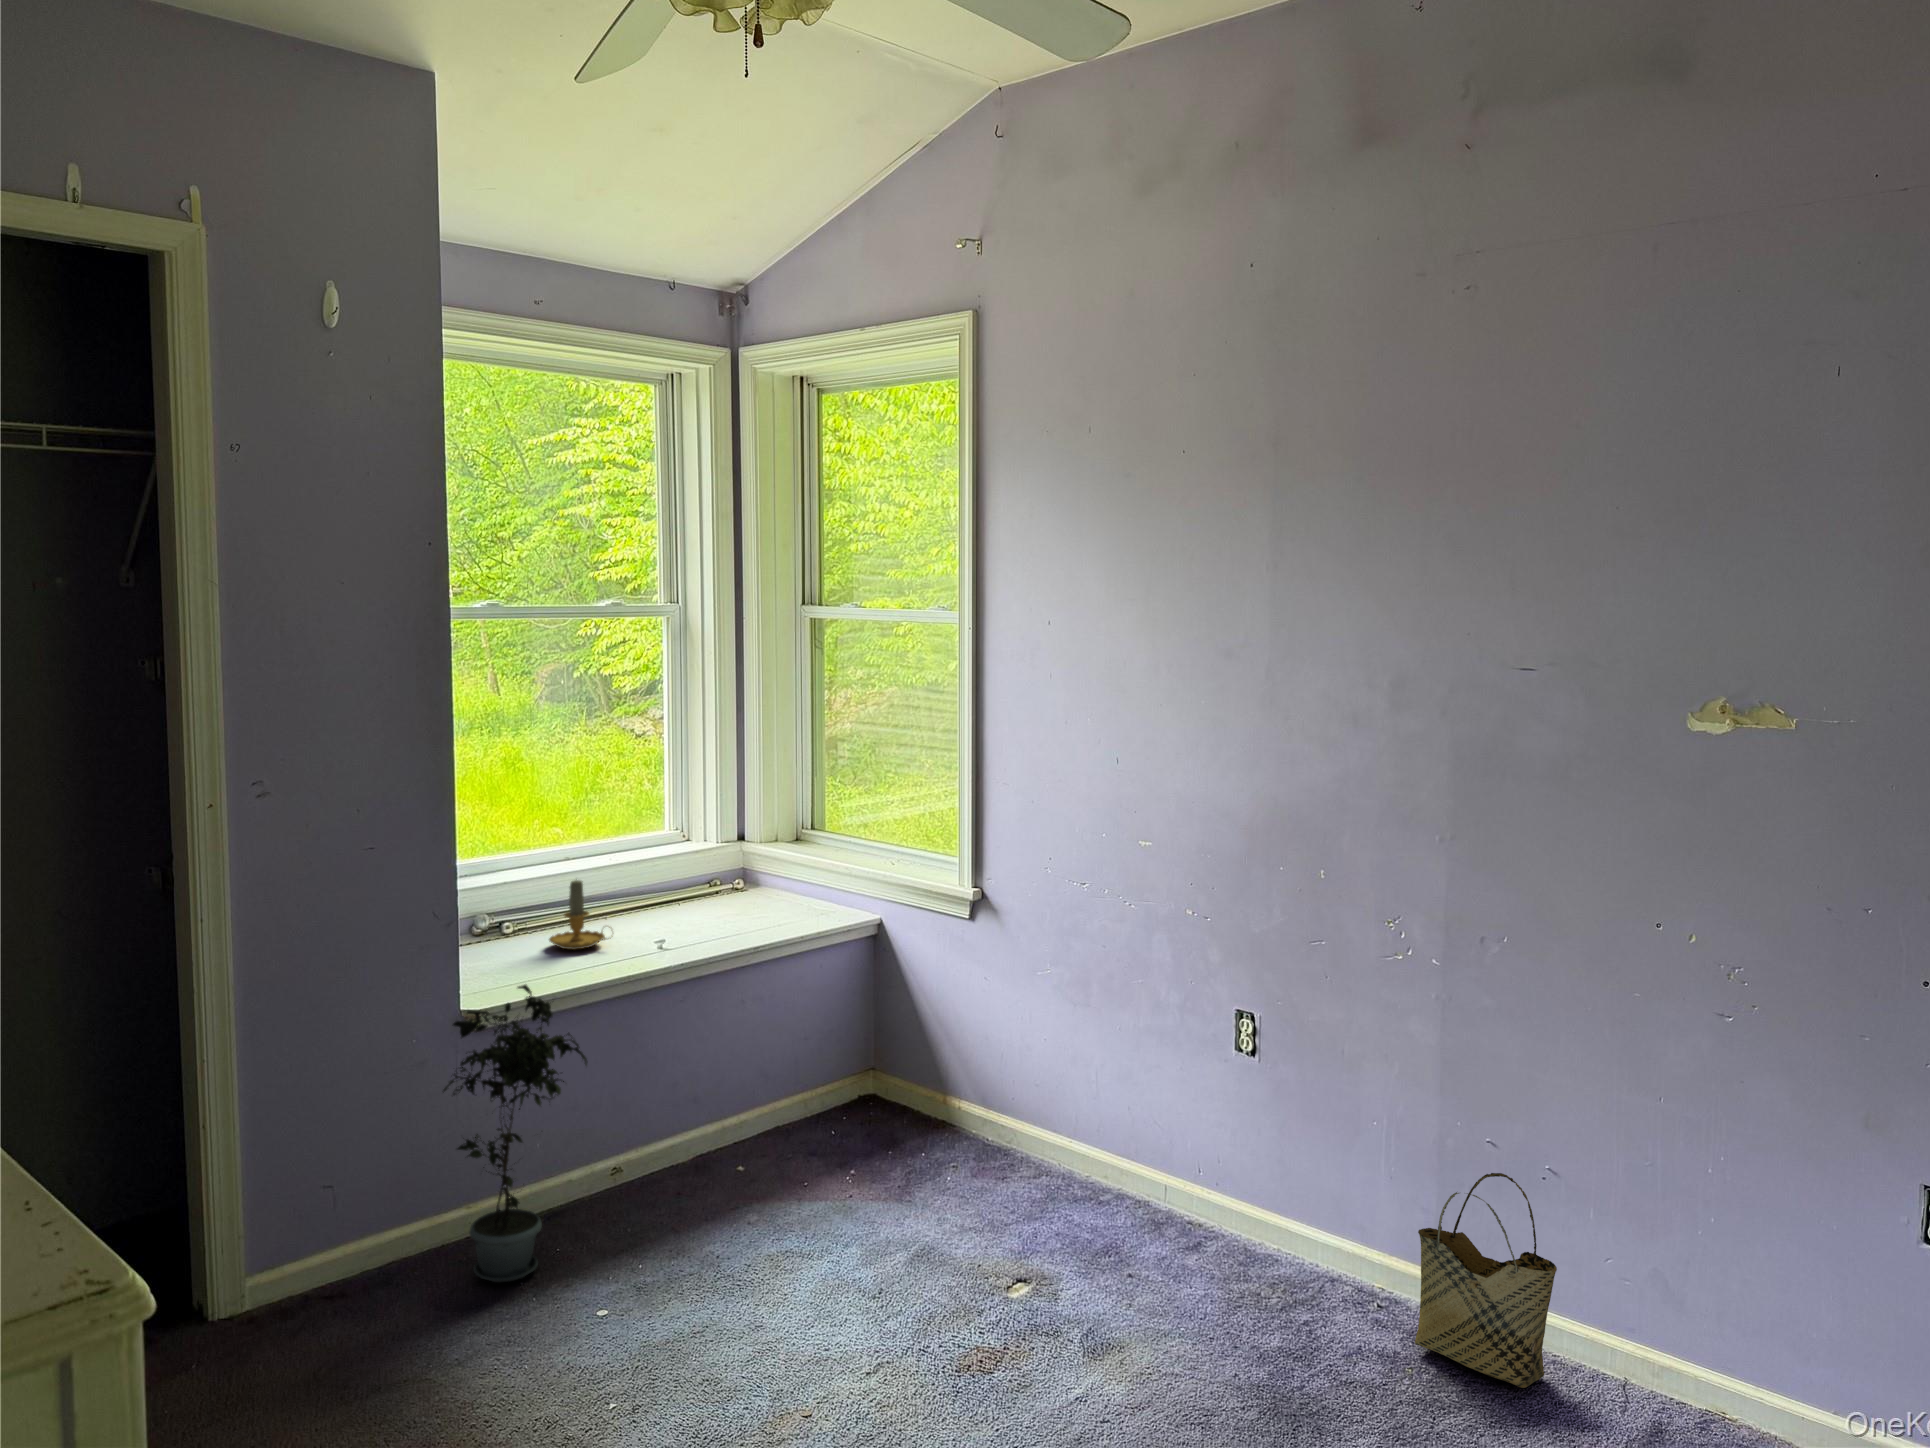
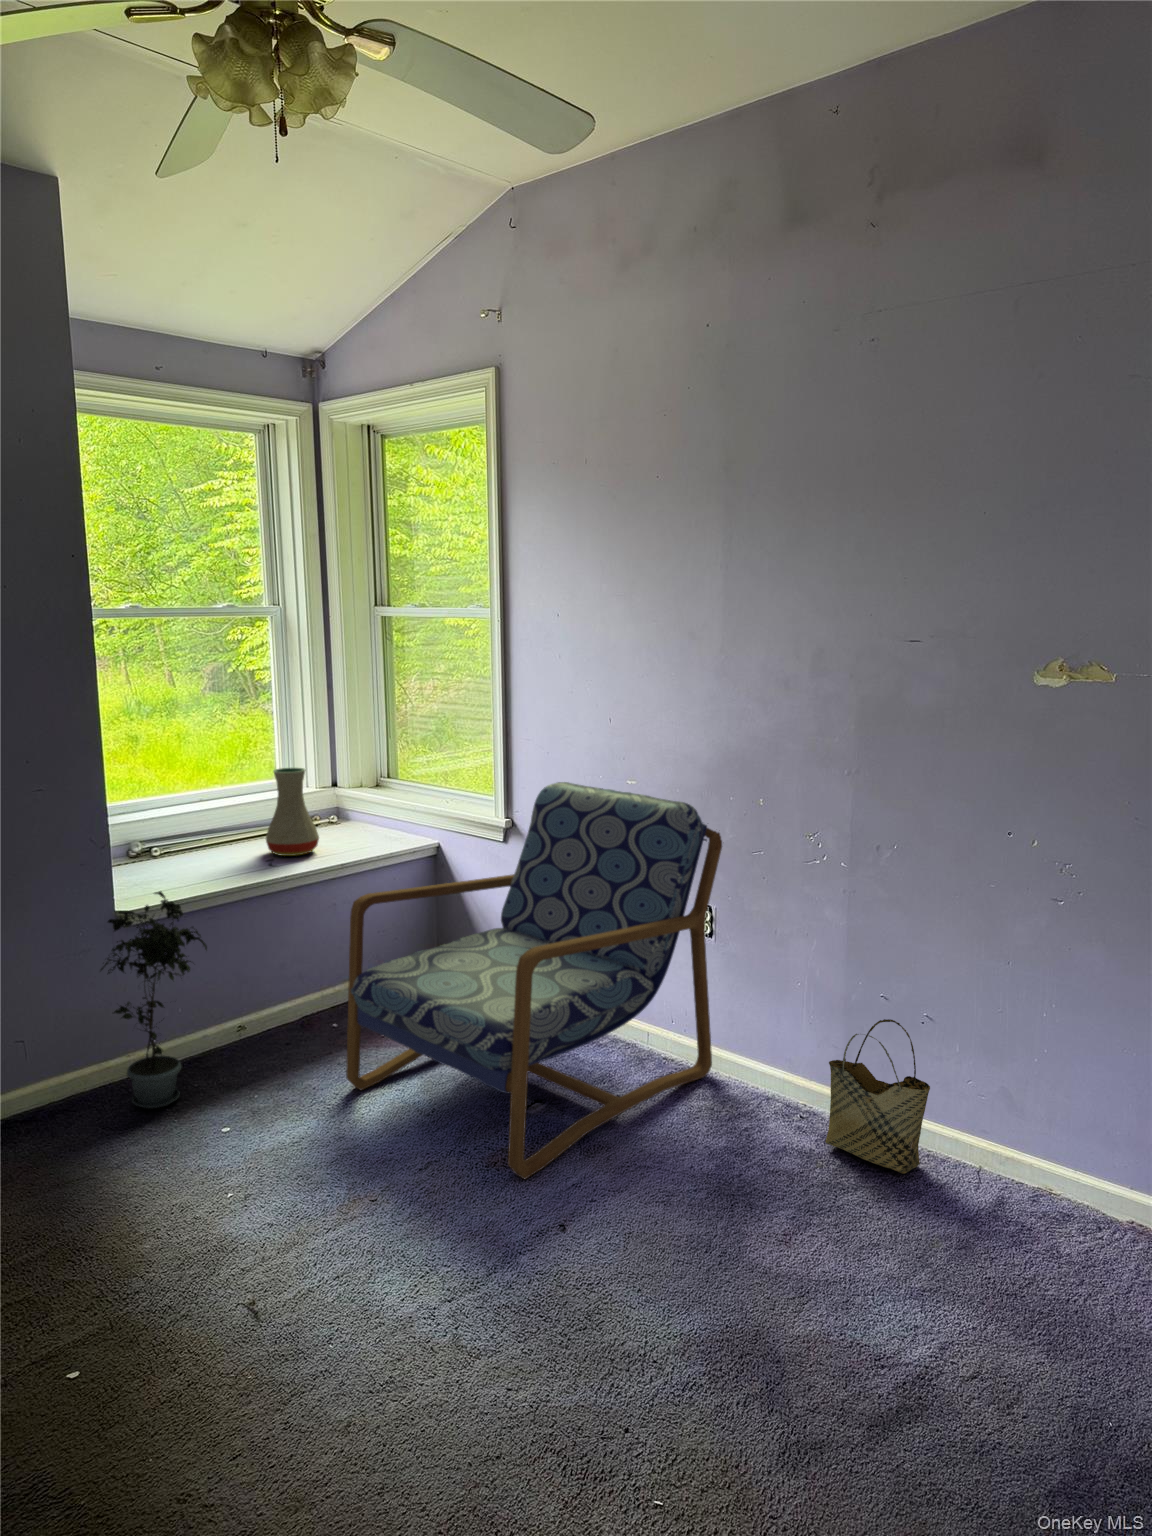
vase: none [653,818,725,937] -> present [266,768,319,856]
armchair: none [762,843,1271,1389] -> present [346,782,722,1179]
candle: present [549,880,610,950] -> none [186,812,234,866]

